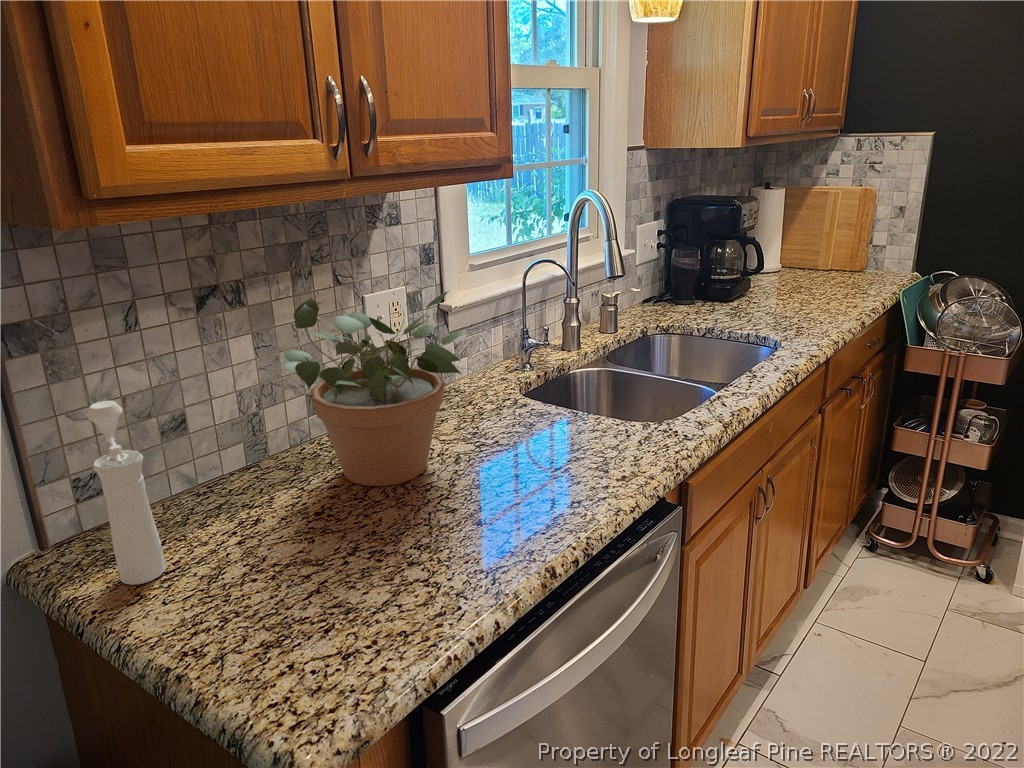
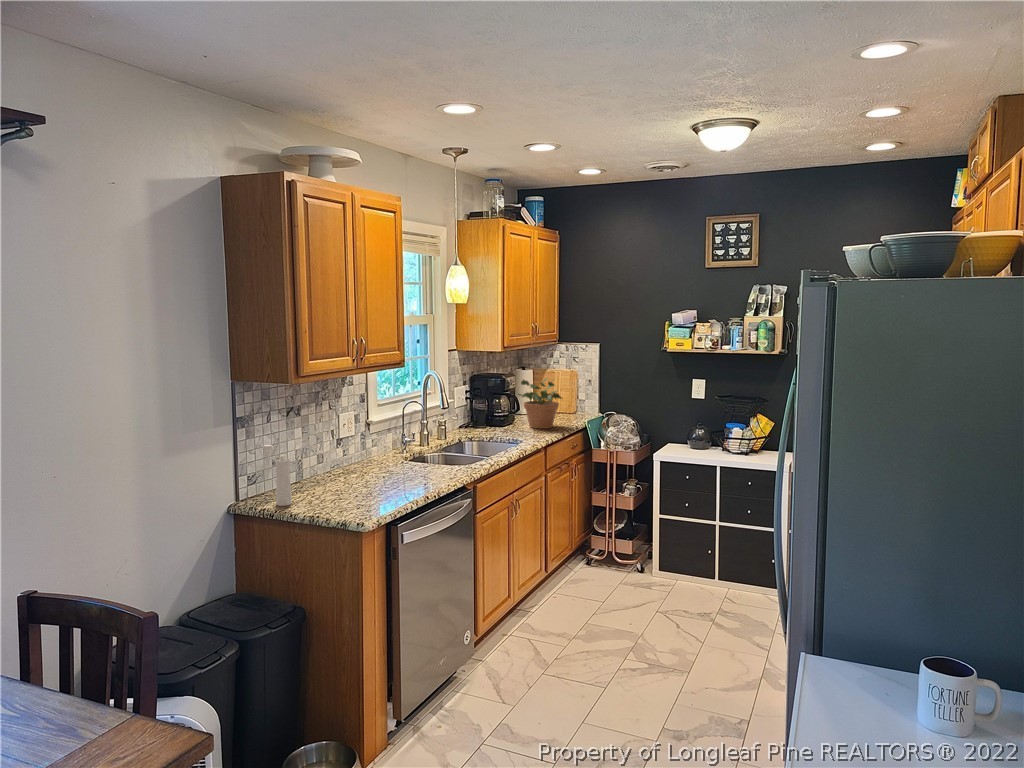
potted plant: present [281,286,470,486] -> present [518,379,562,429]

